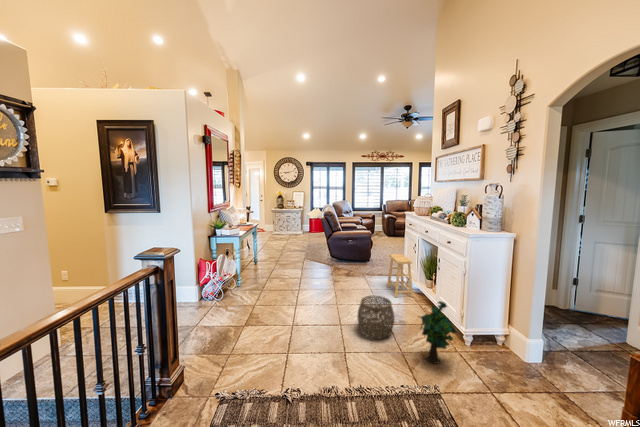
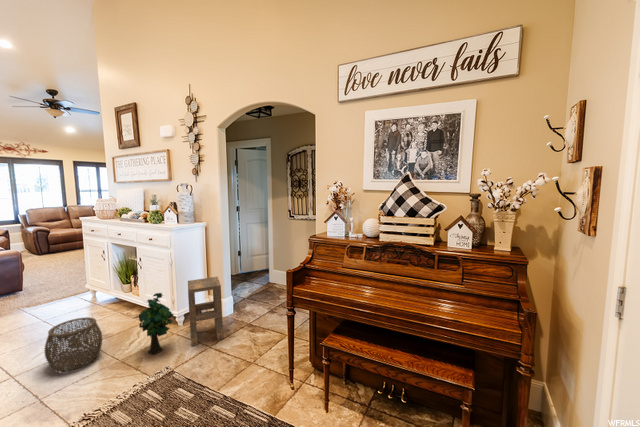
footstool: present [387,254,413,297] -> none [67,268,111,319]
side table: none [471,300,522,396] -> present [188,277,223,346]

